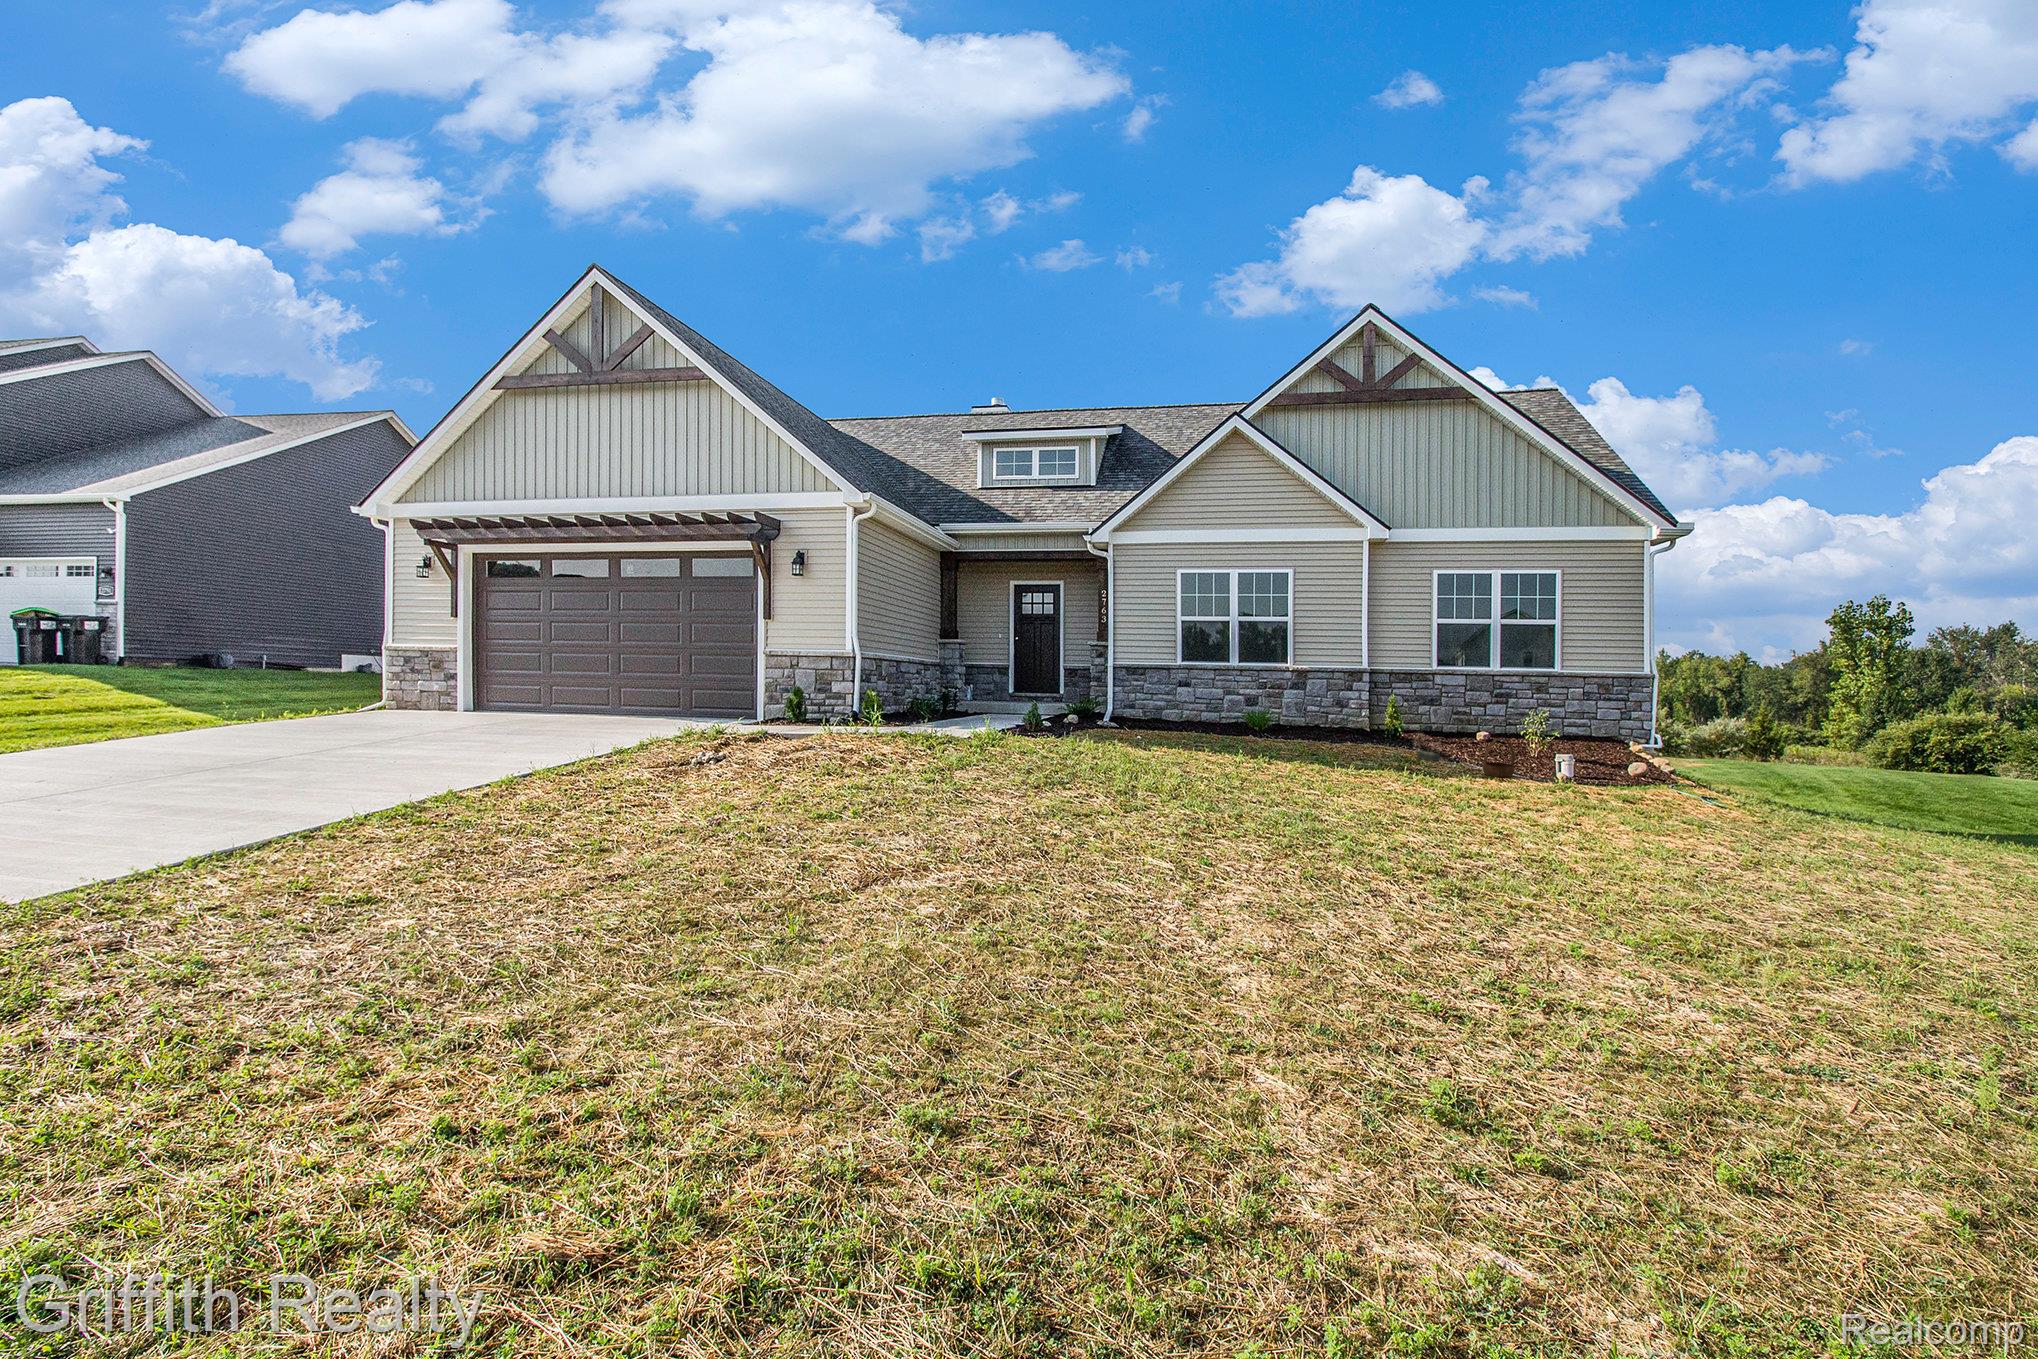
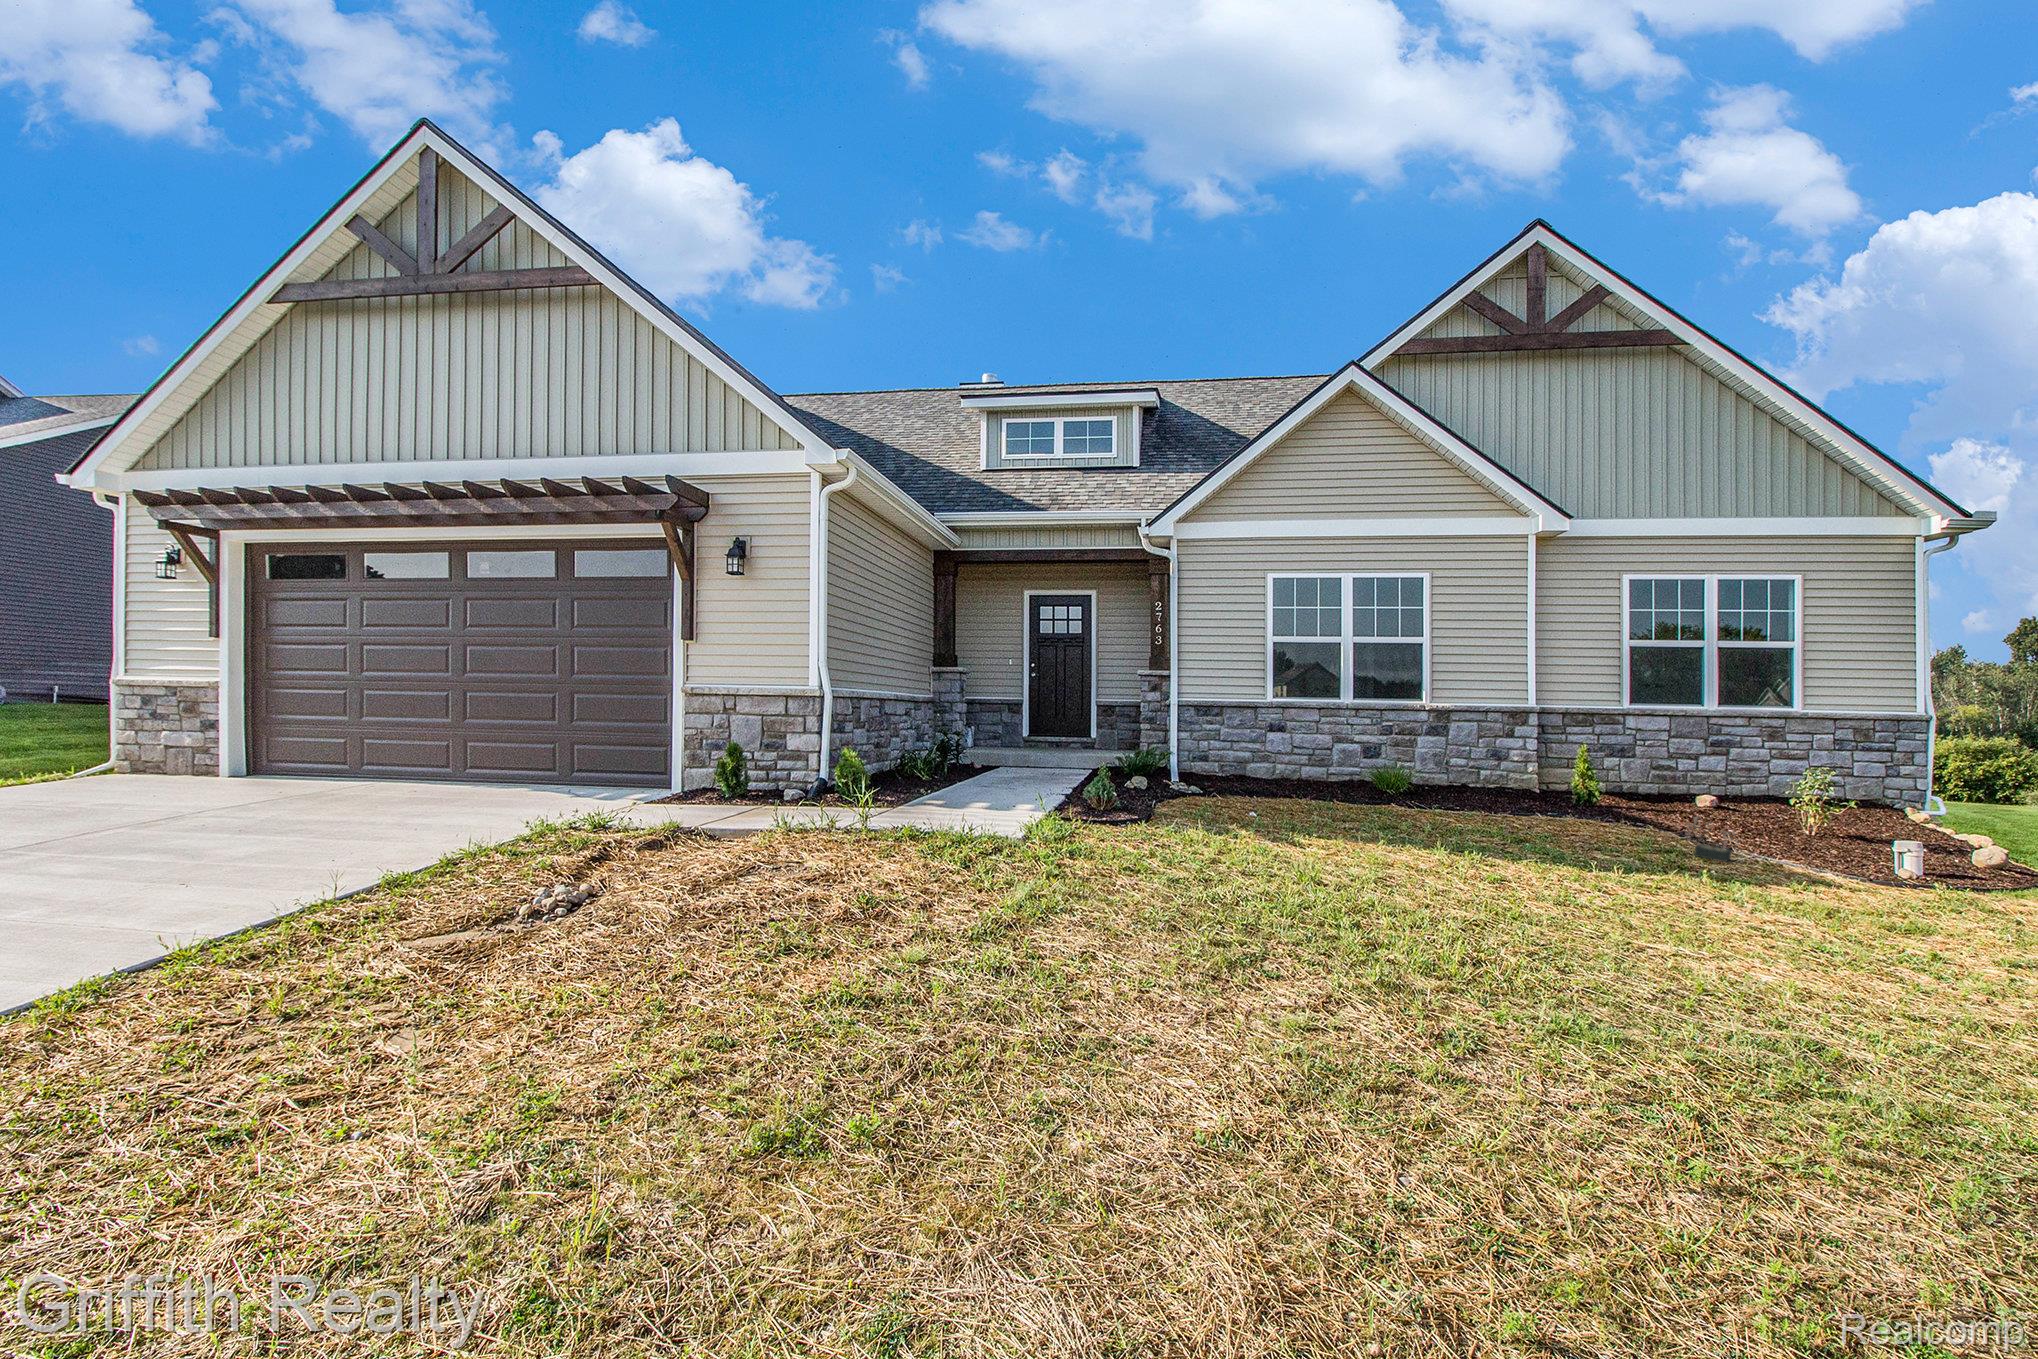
basket: present [1483,739,1515,778] -> none [1843,836,1904,901]

